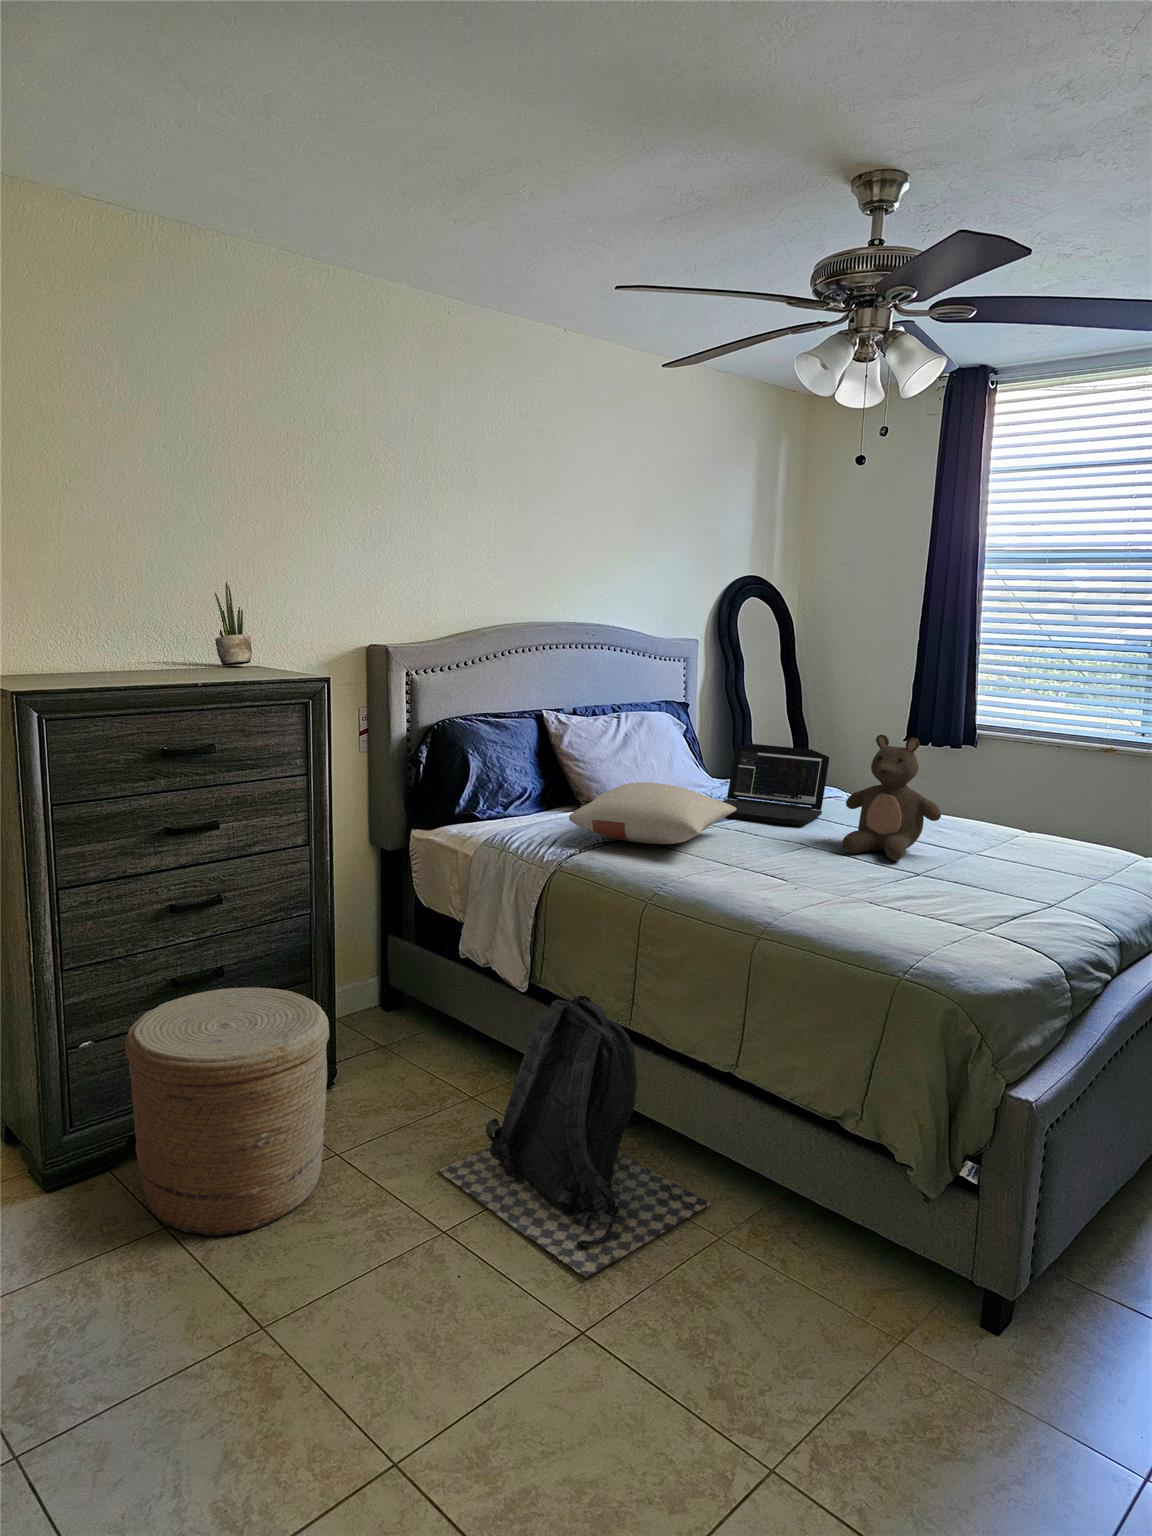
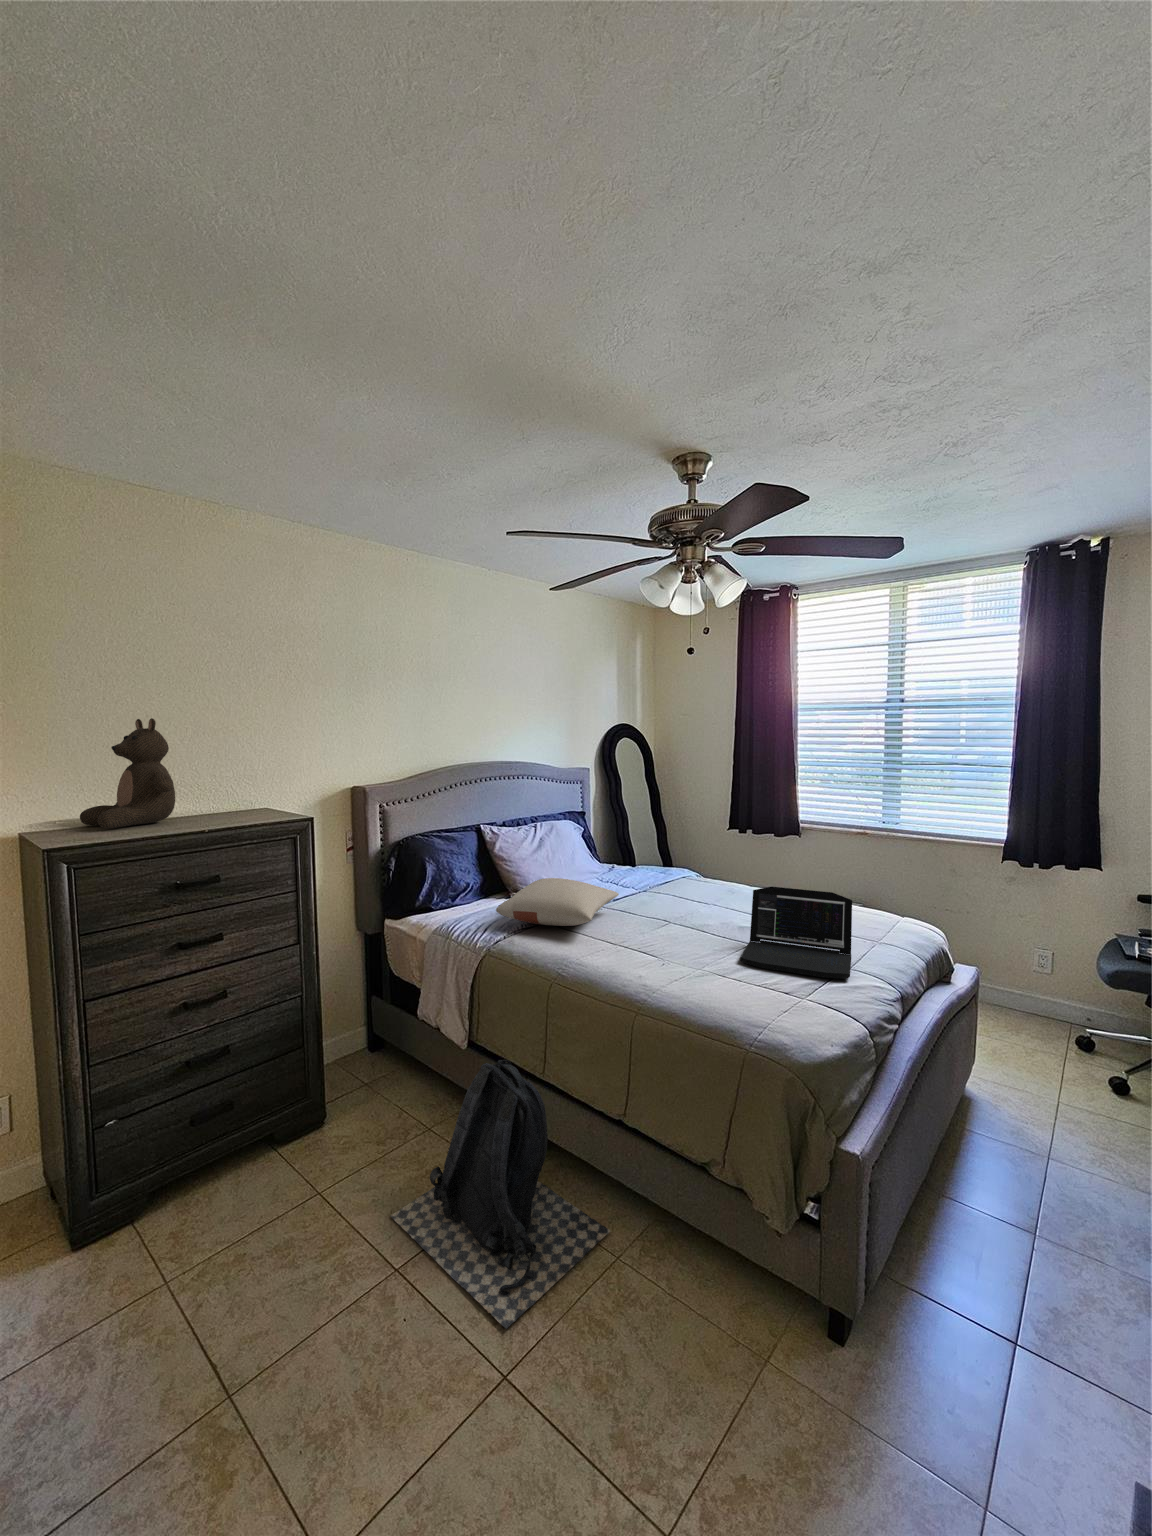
potted plant: present [215,582,252,665] -> none [227,745,256,807]
stuffed bear: present [842,735,941,860] -> present [80,718,175,828]
laptop: present [722,744,829,826] -> present [740,887,852,979]
woven basket: present [125,988,329,1237] -> none [112,1070,297,1315]

